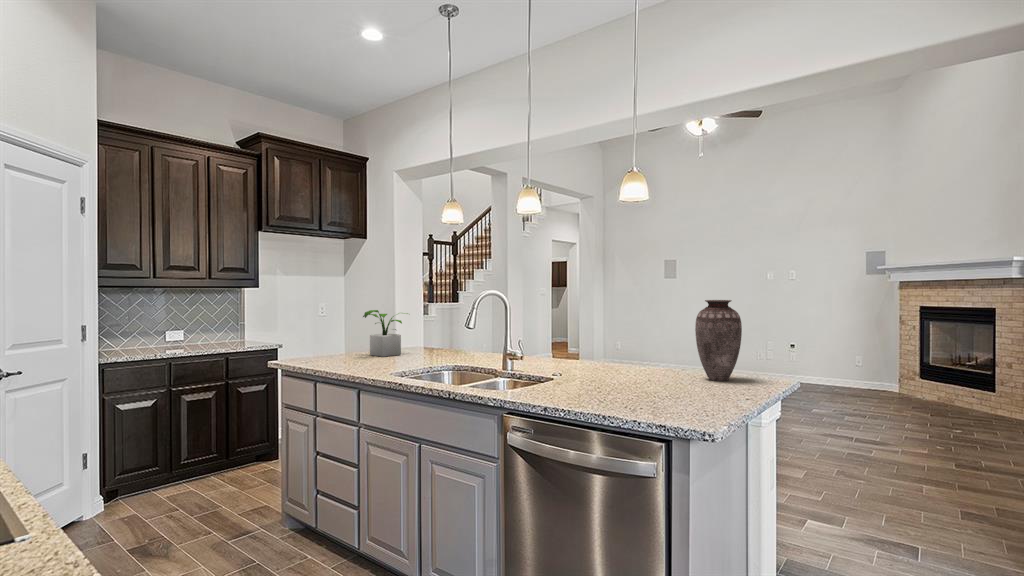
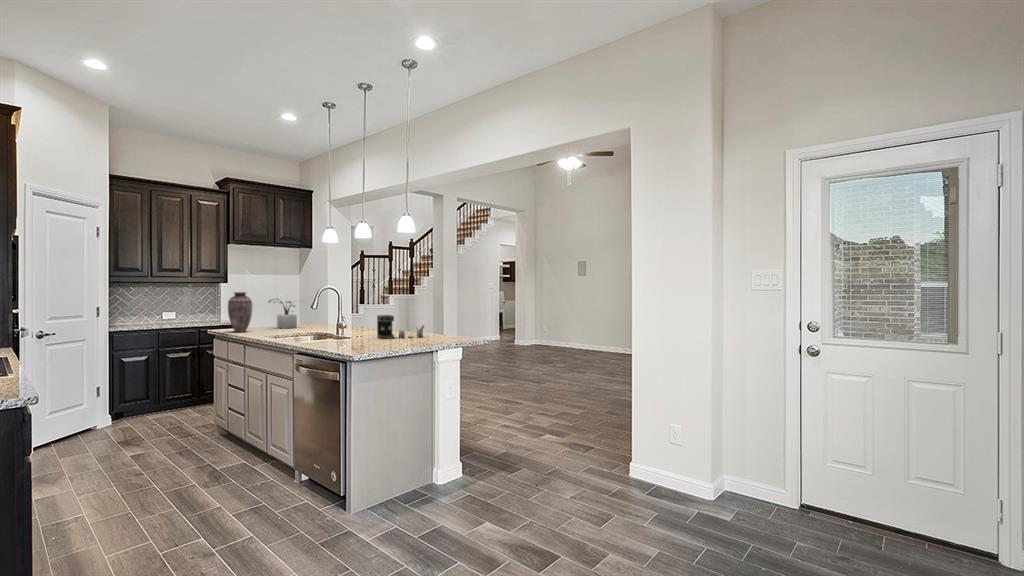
vase: present [695,300,742,381] -> present [228,292,252,332]
coffee maker: none [591,337,669,380] -> present [377,315,424,339]

